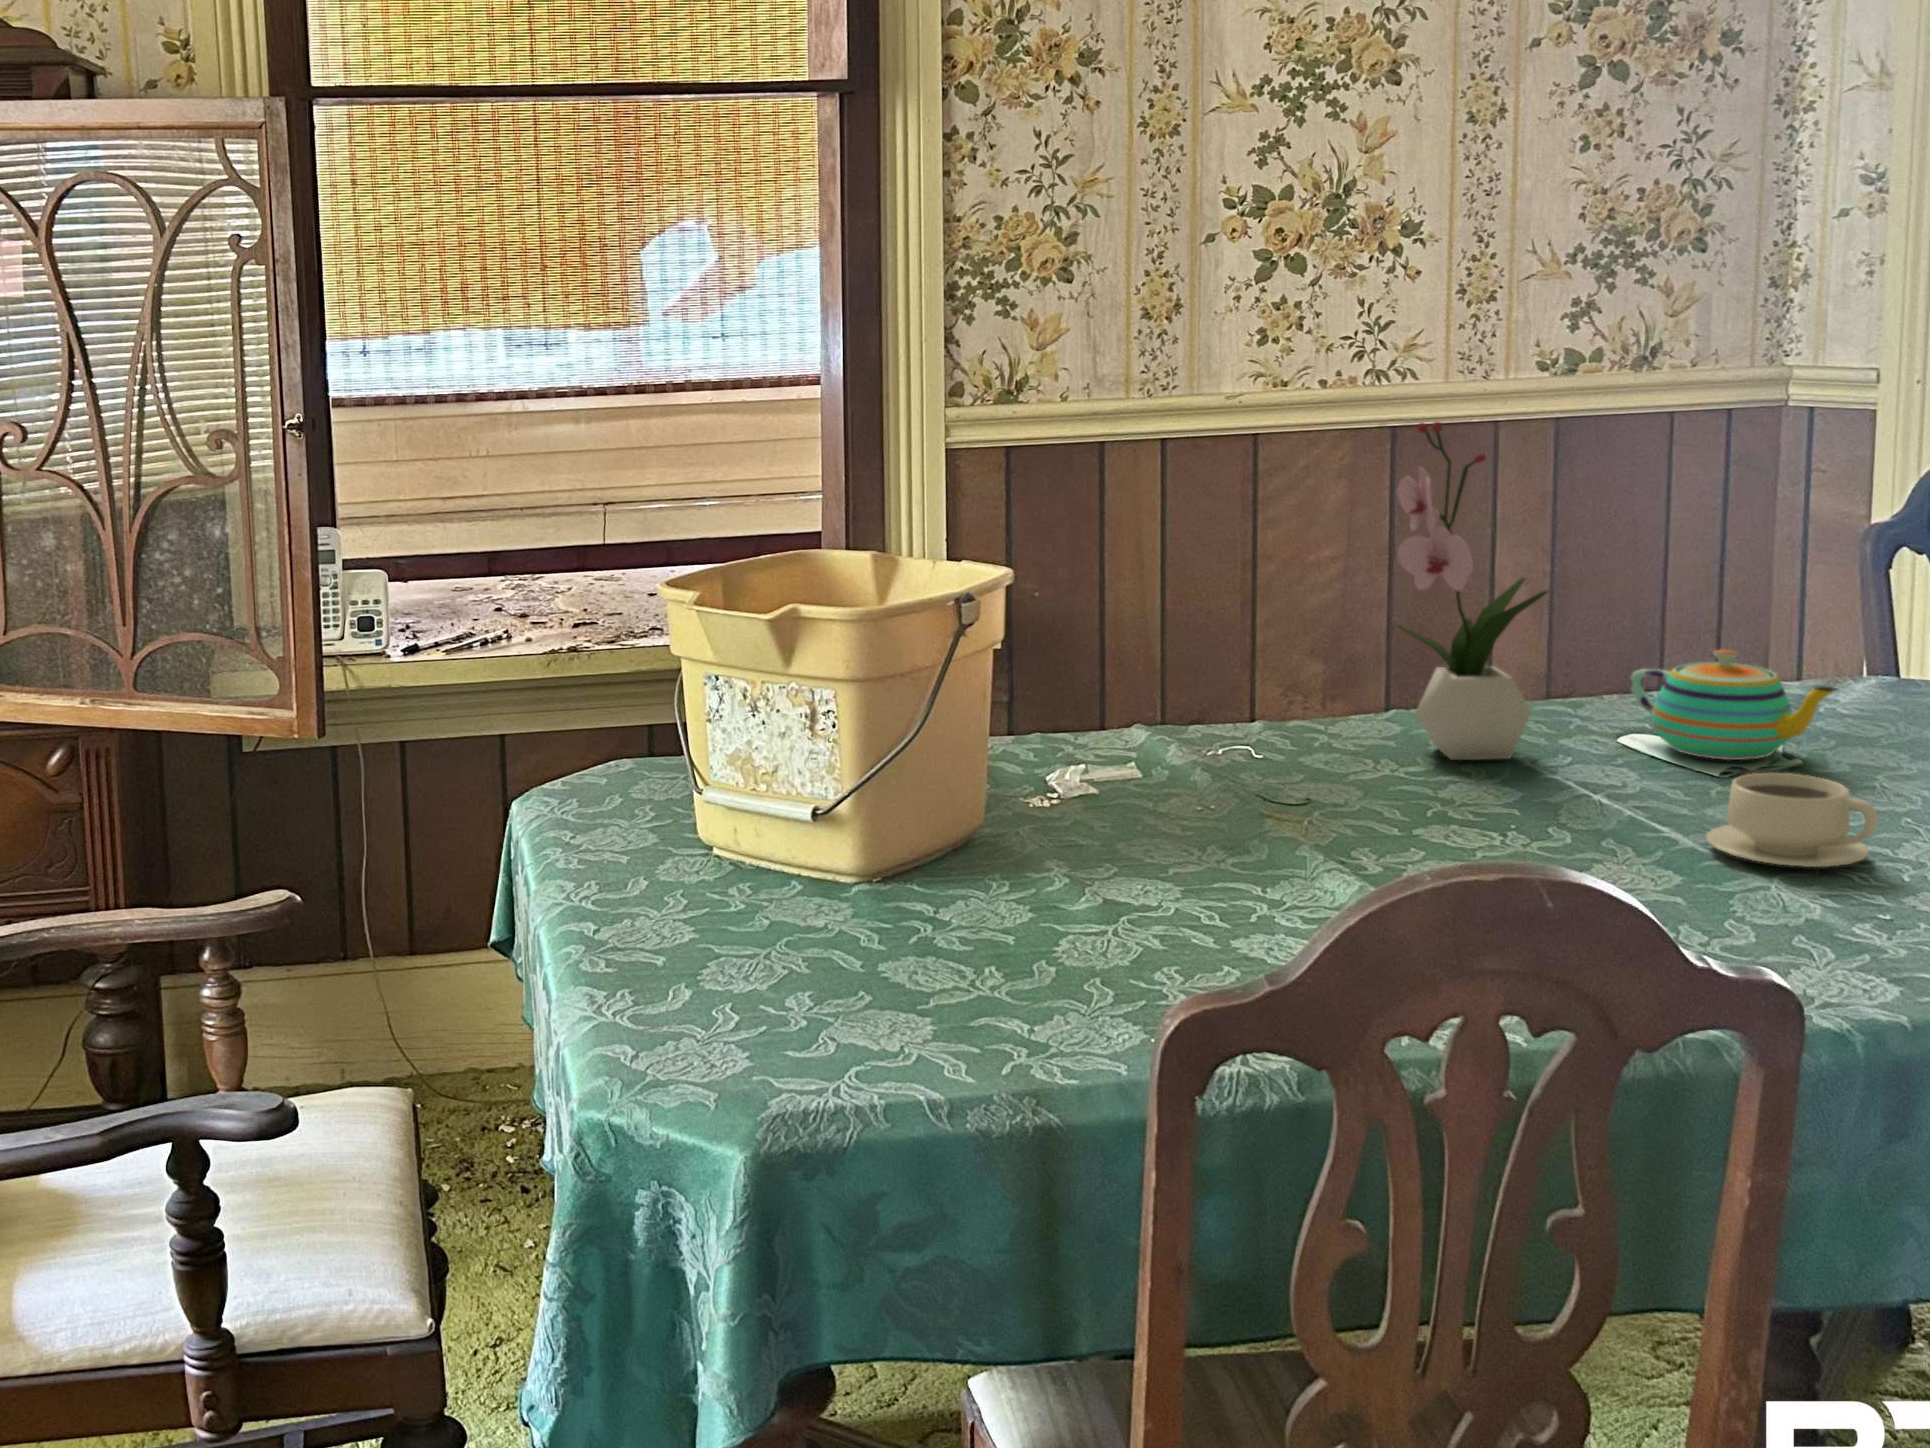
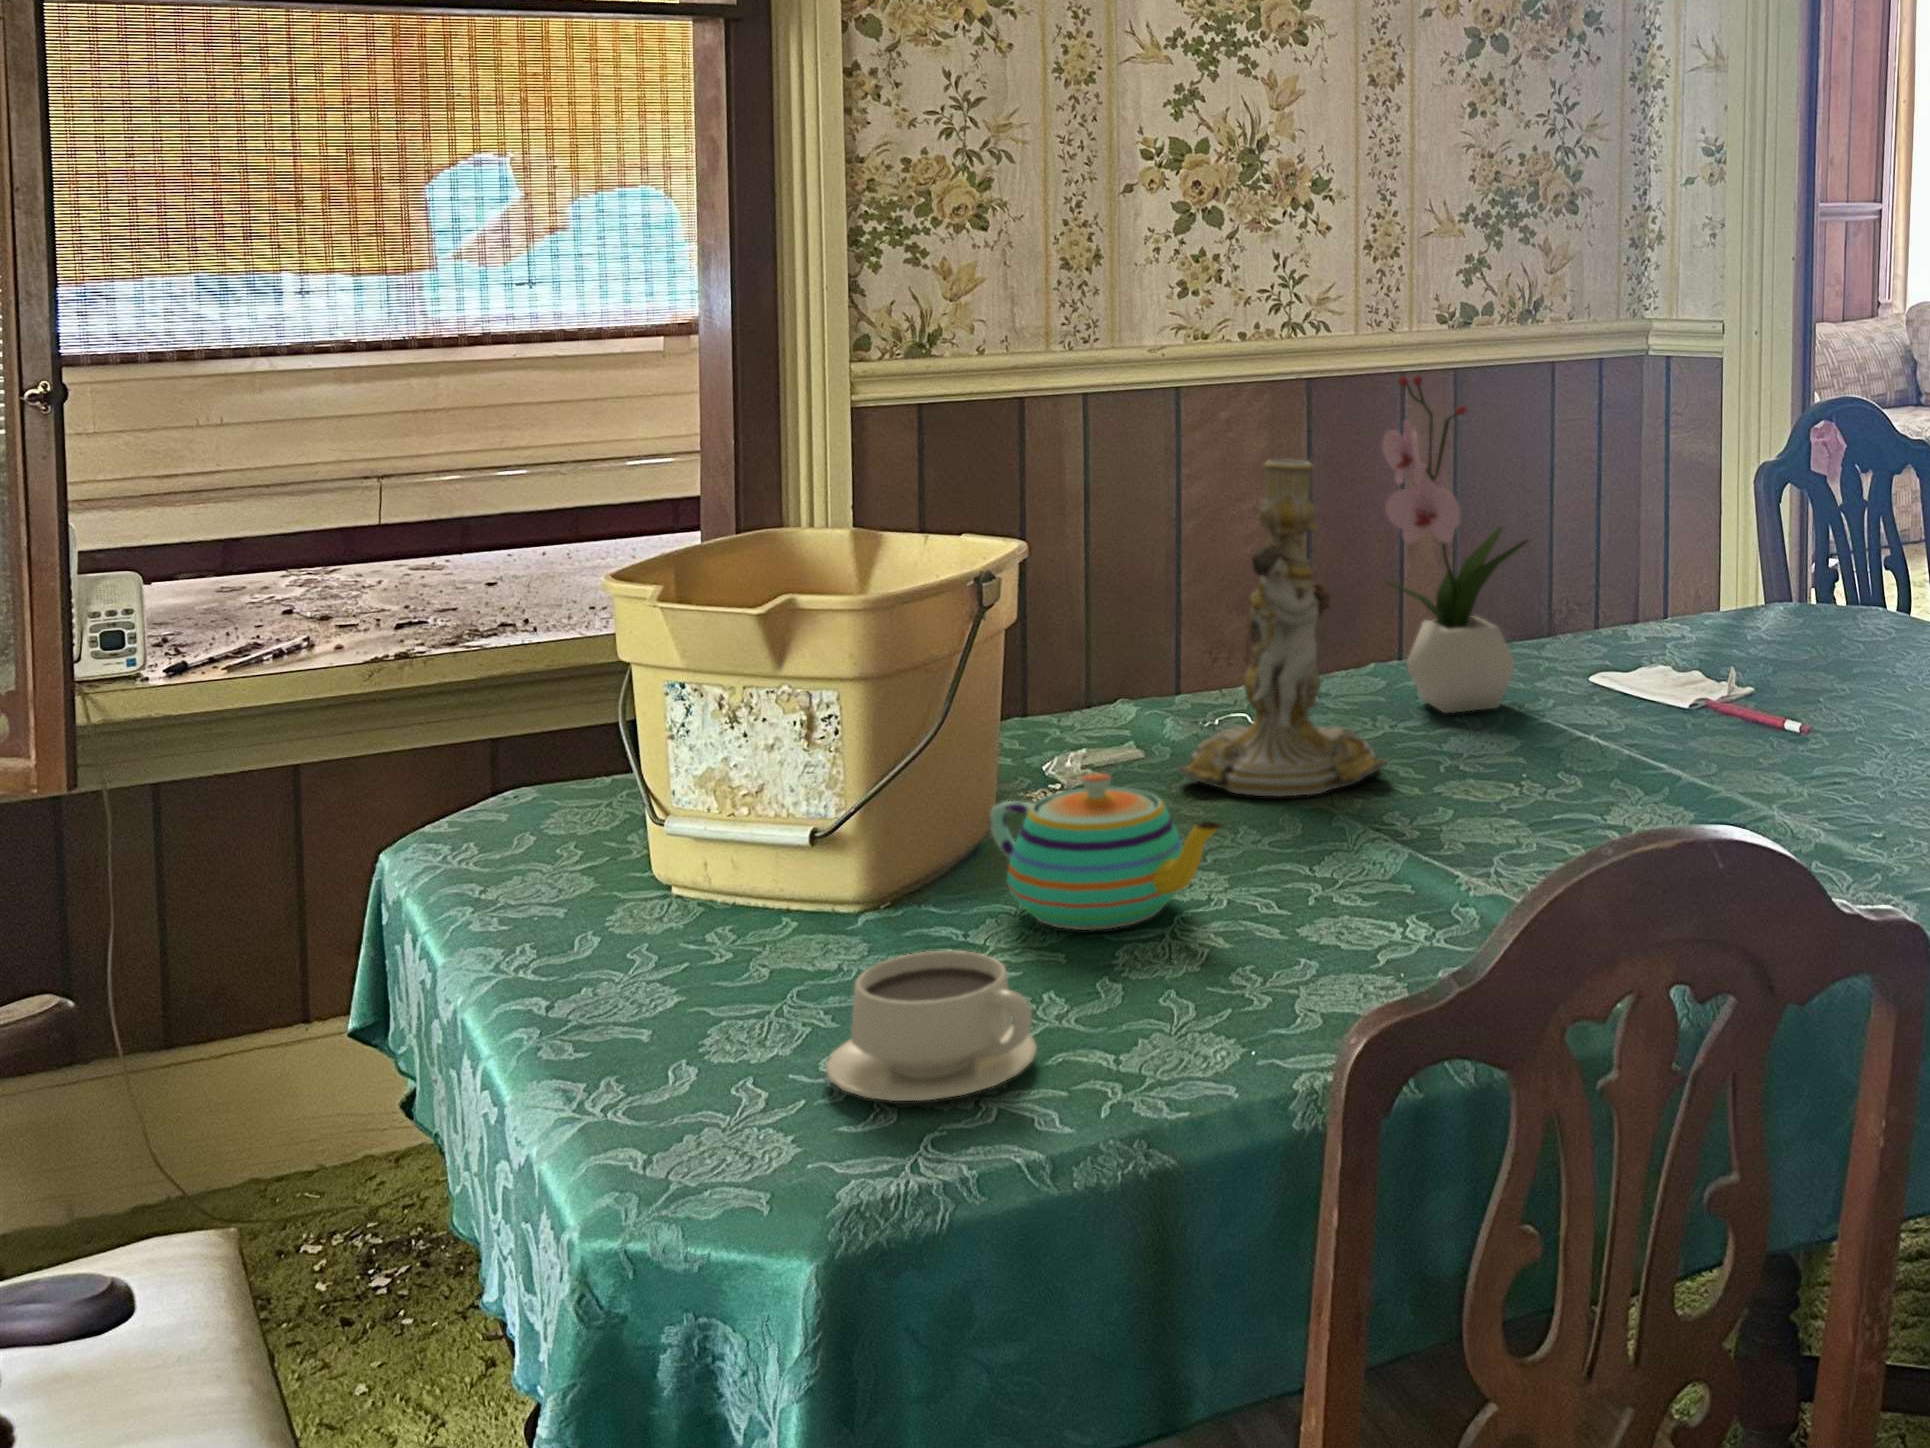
candlestick: none [1165,502,1370,824] -> present [1178,459,1387,796]
teapot: present [1630,650,1837,760] -> present [989,774,1222,930]
teacup: present [1706,773,1878,867] -> present [826,950,1037,1101]

